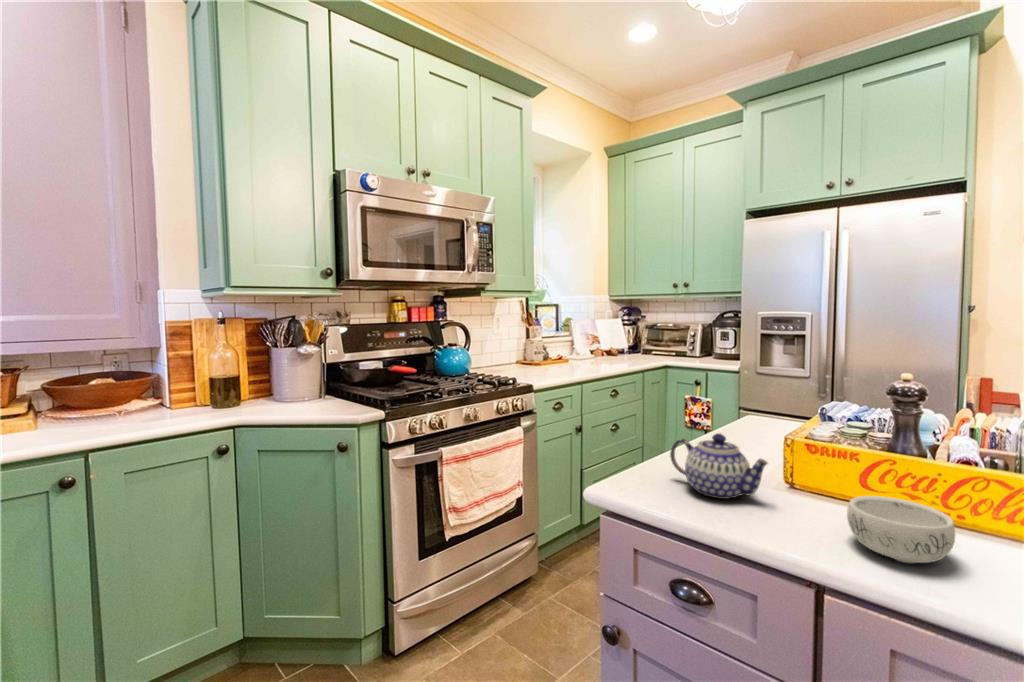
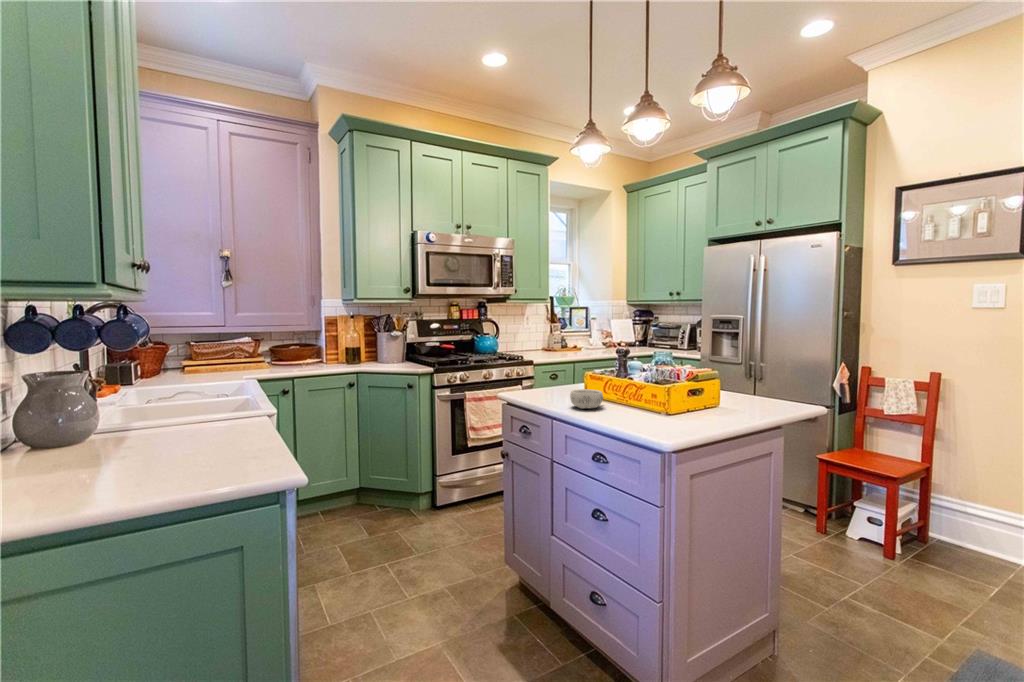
teapot: present [670,433,768,499] -> none [538,369,565,396]

